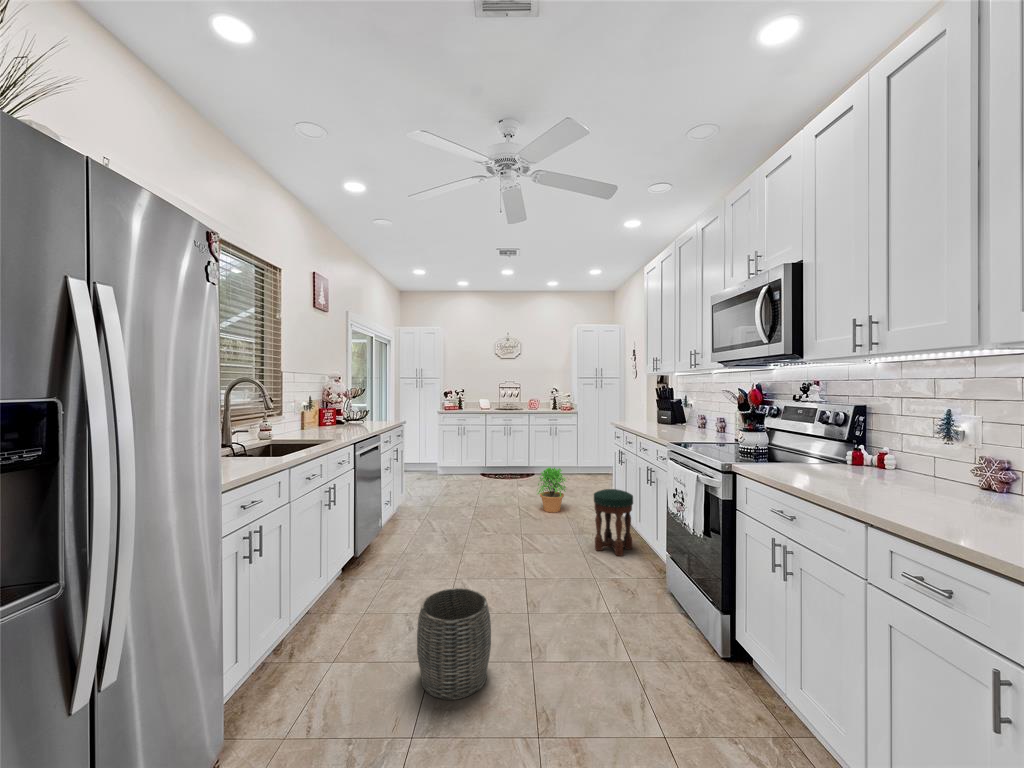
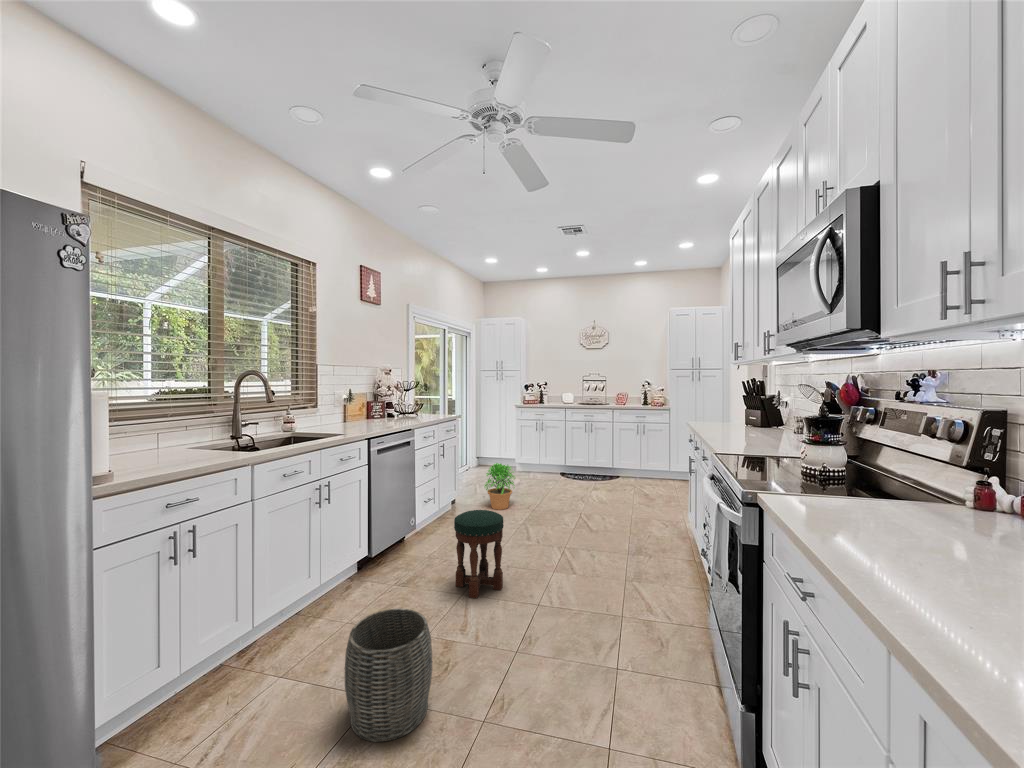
potted plant: present [538,468,565,512] -> present [484,463,515,510]
stool: present [594,489,633,556] -> present [454,510,504,598]

